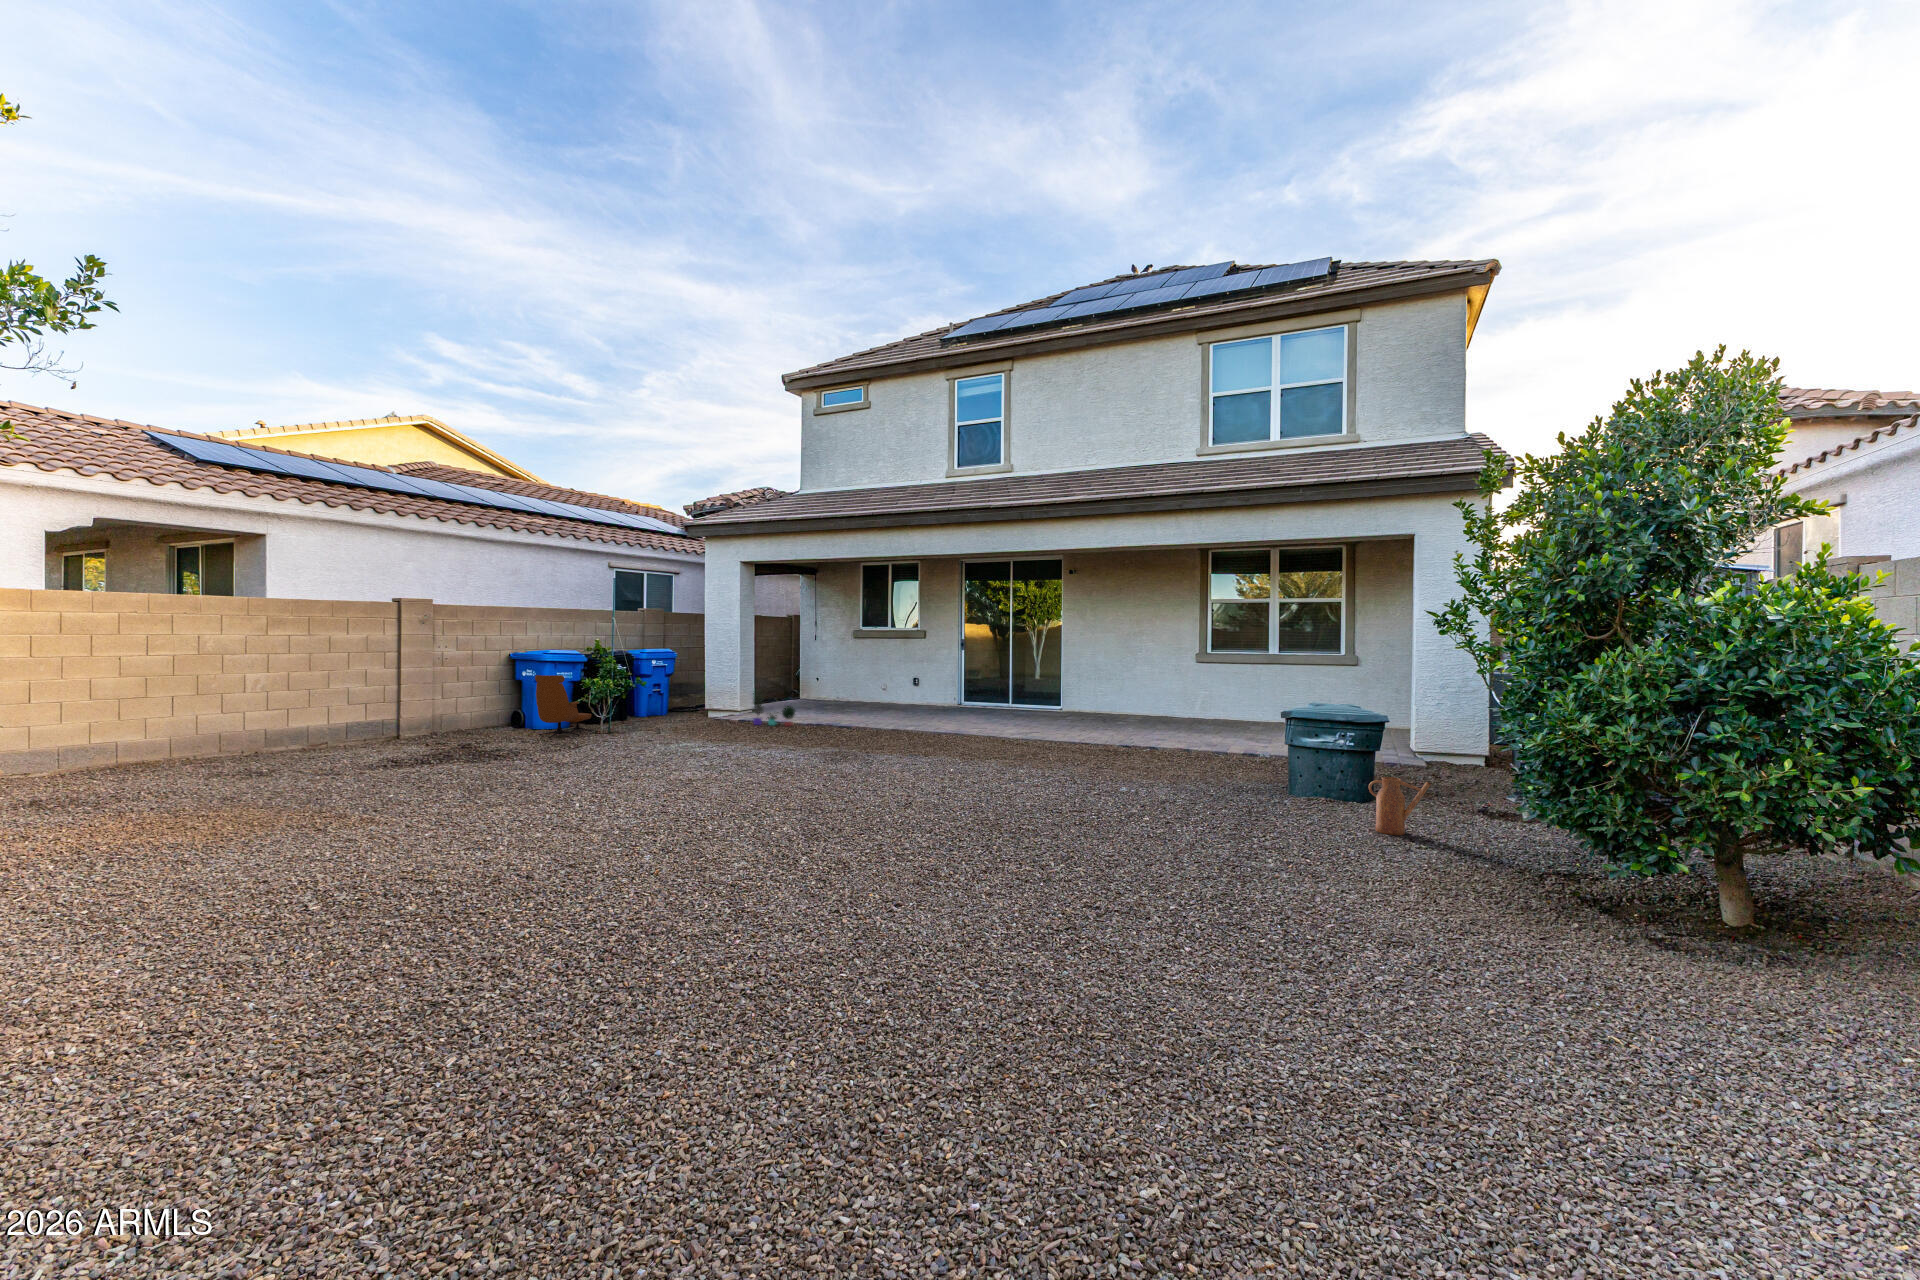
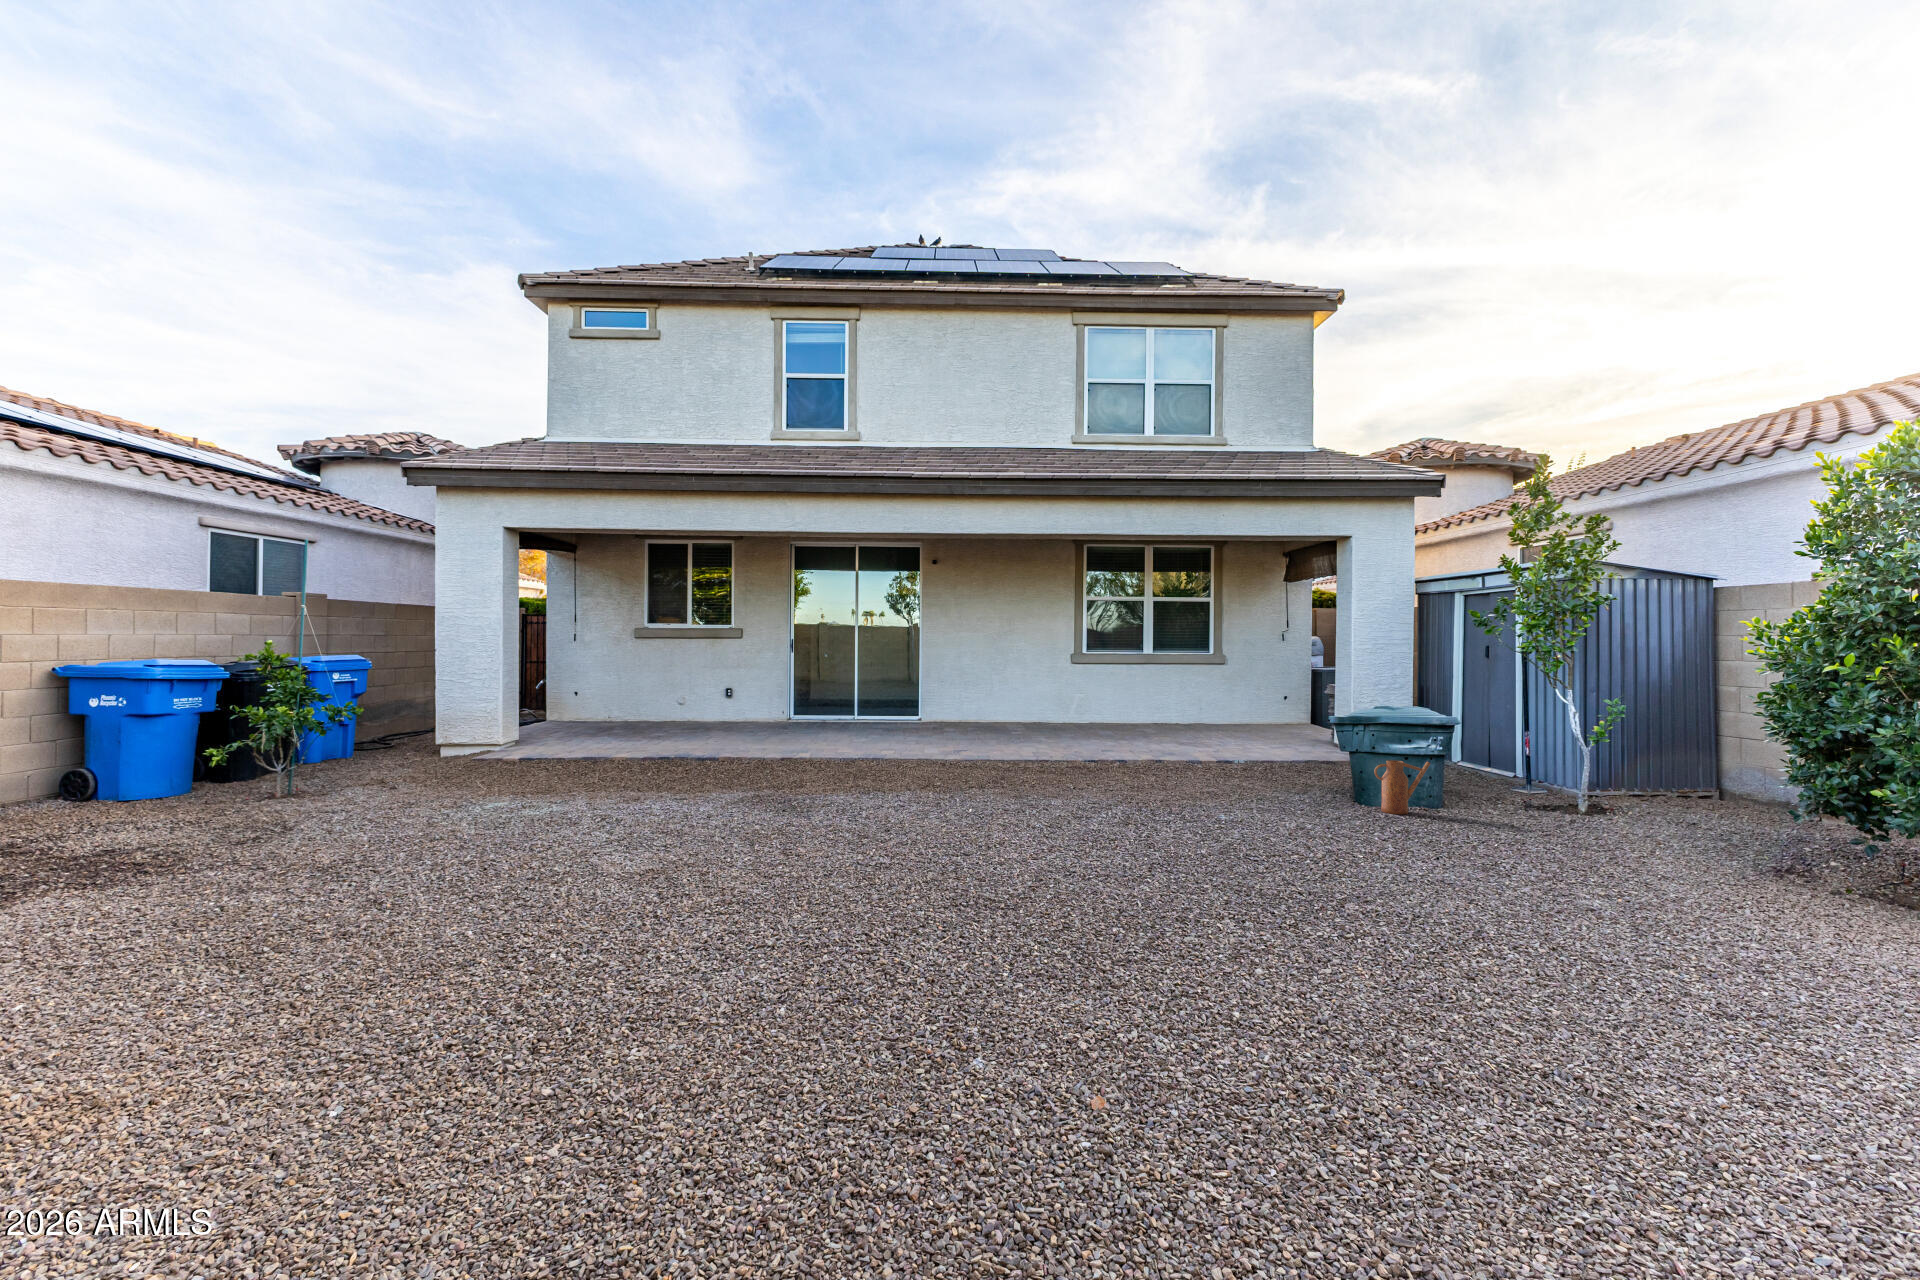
lounge chair: present [535,675,592,739] -> none [158,703,249,809]
potted plant: present [753,691,795,726] -> none [511,711,585,763]

